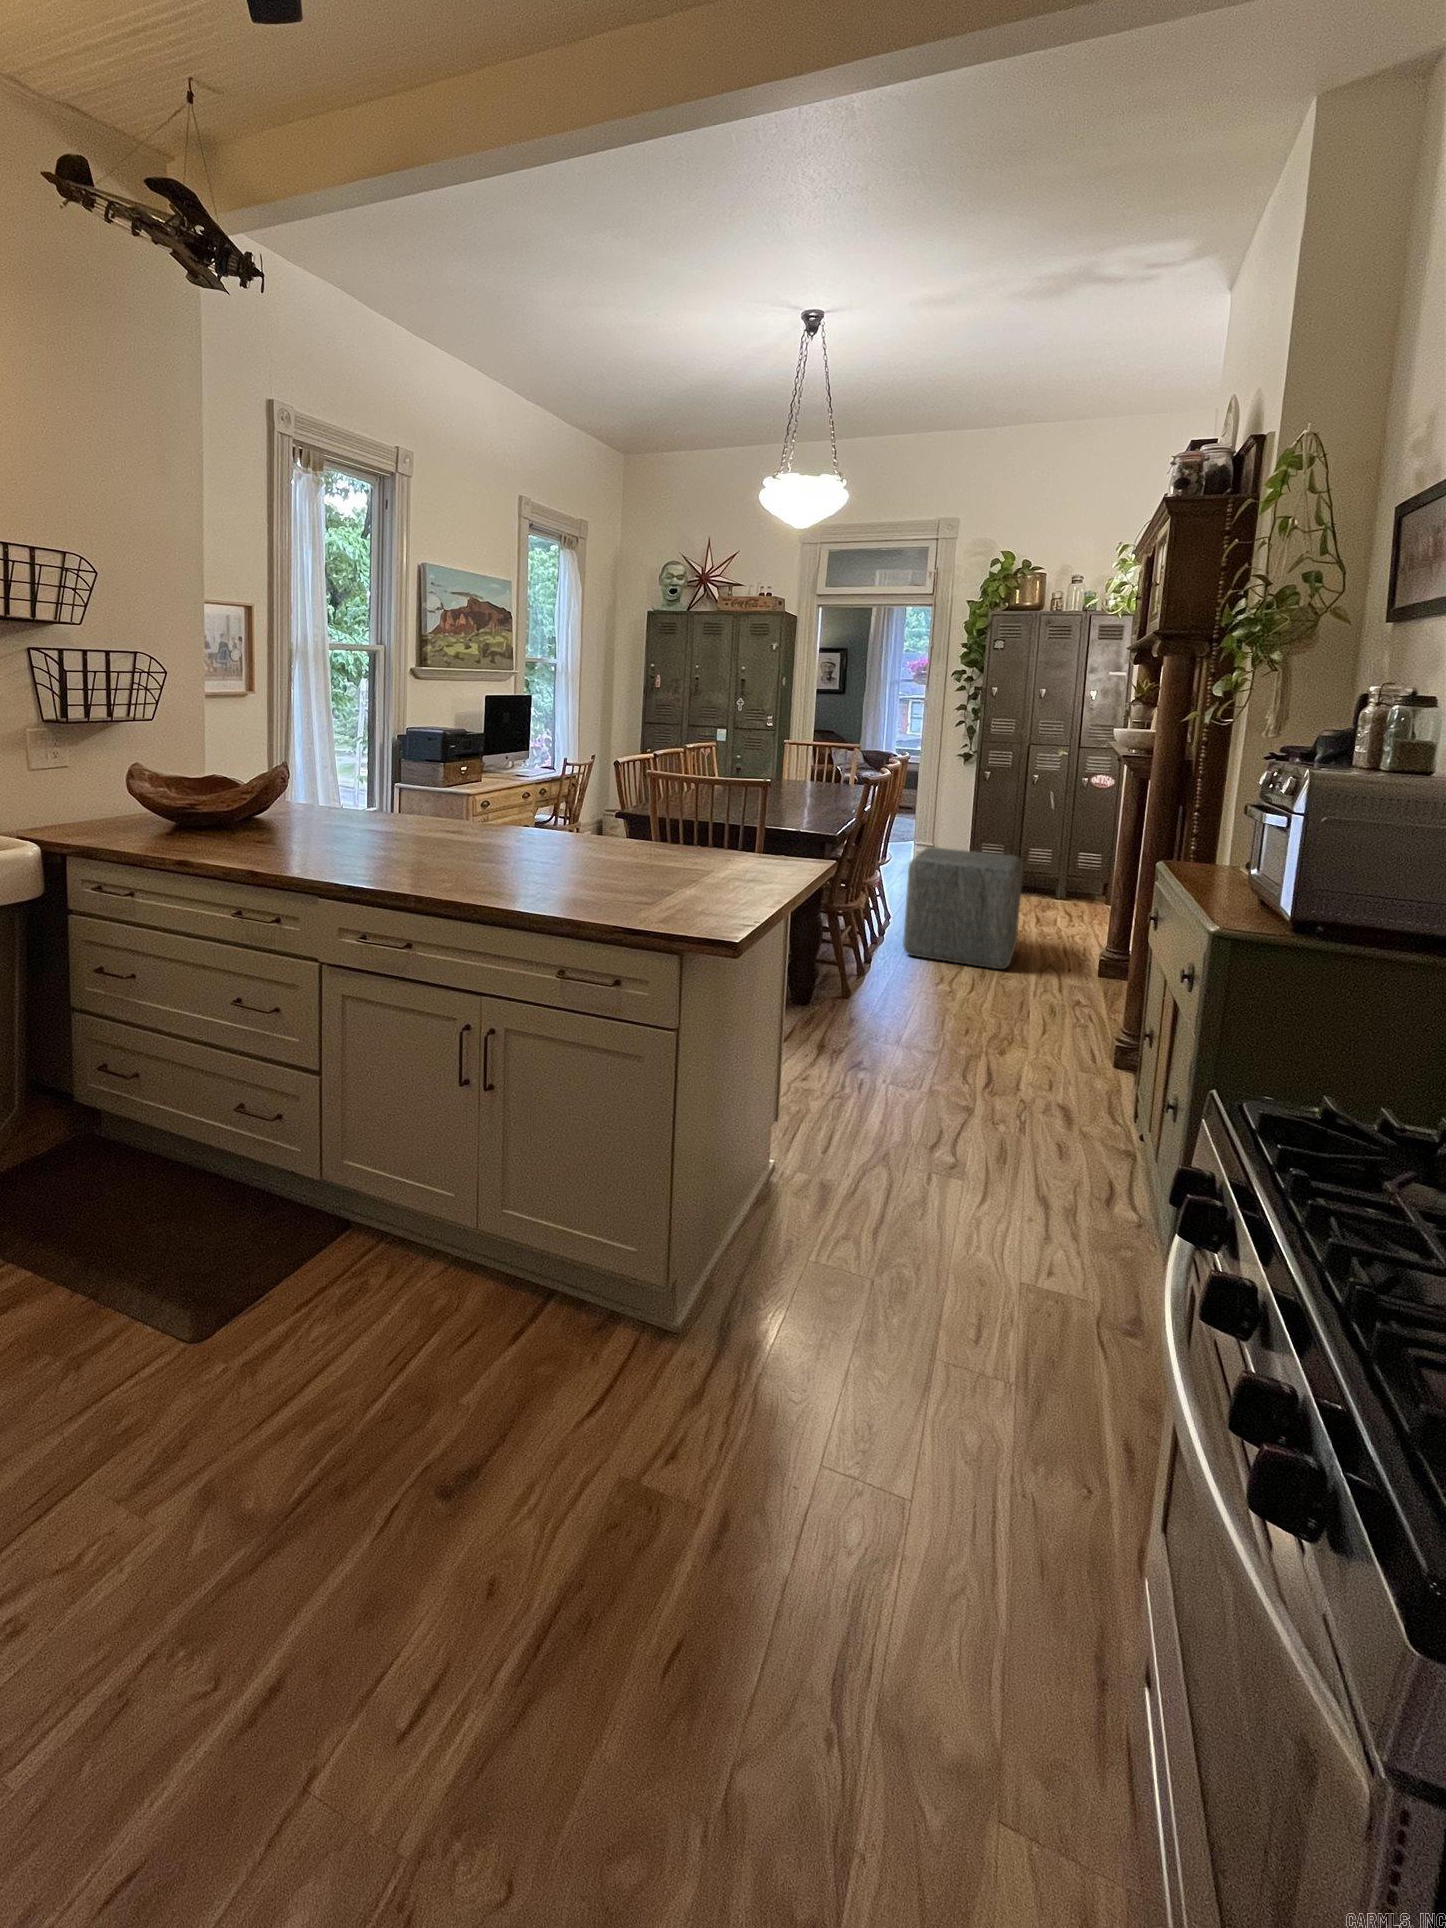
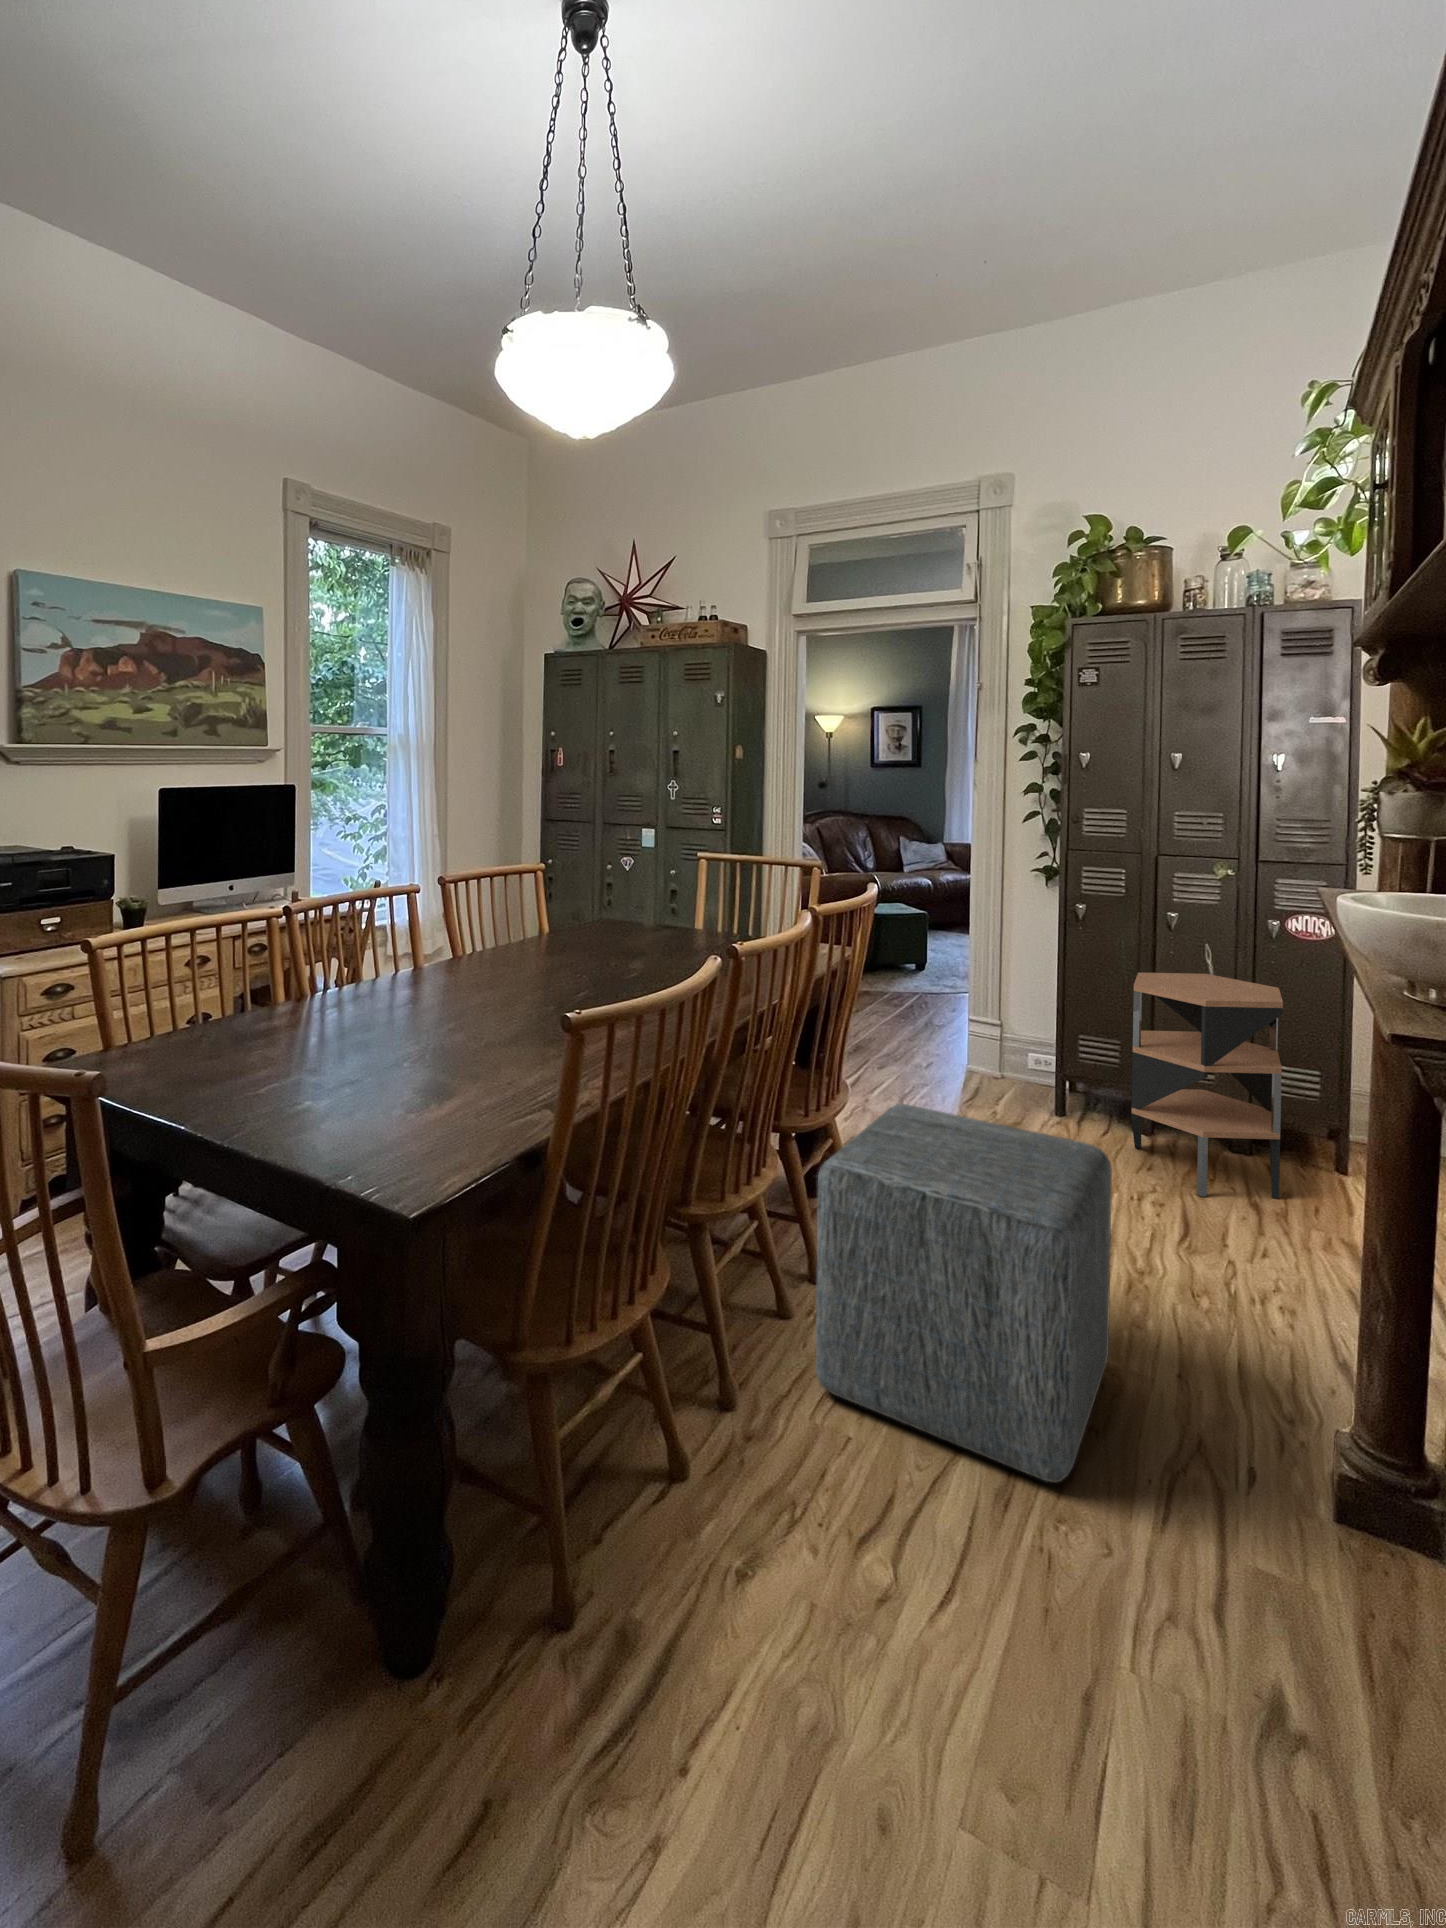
side table: none [1011,806,1089,911] -> present [1131,973,1283,1199]

